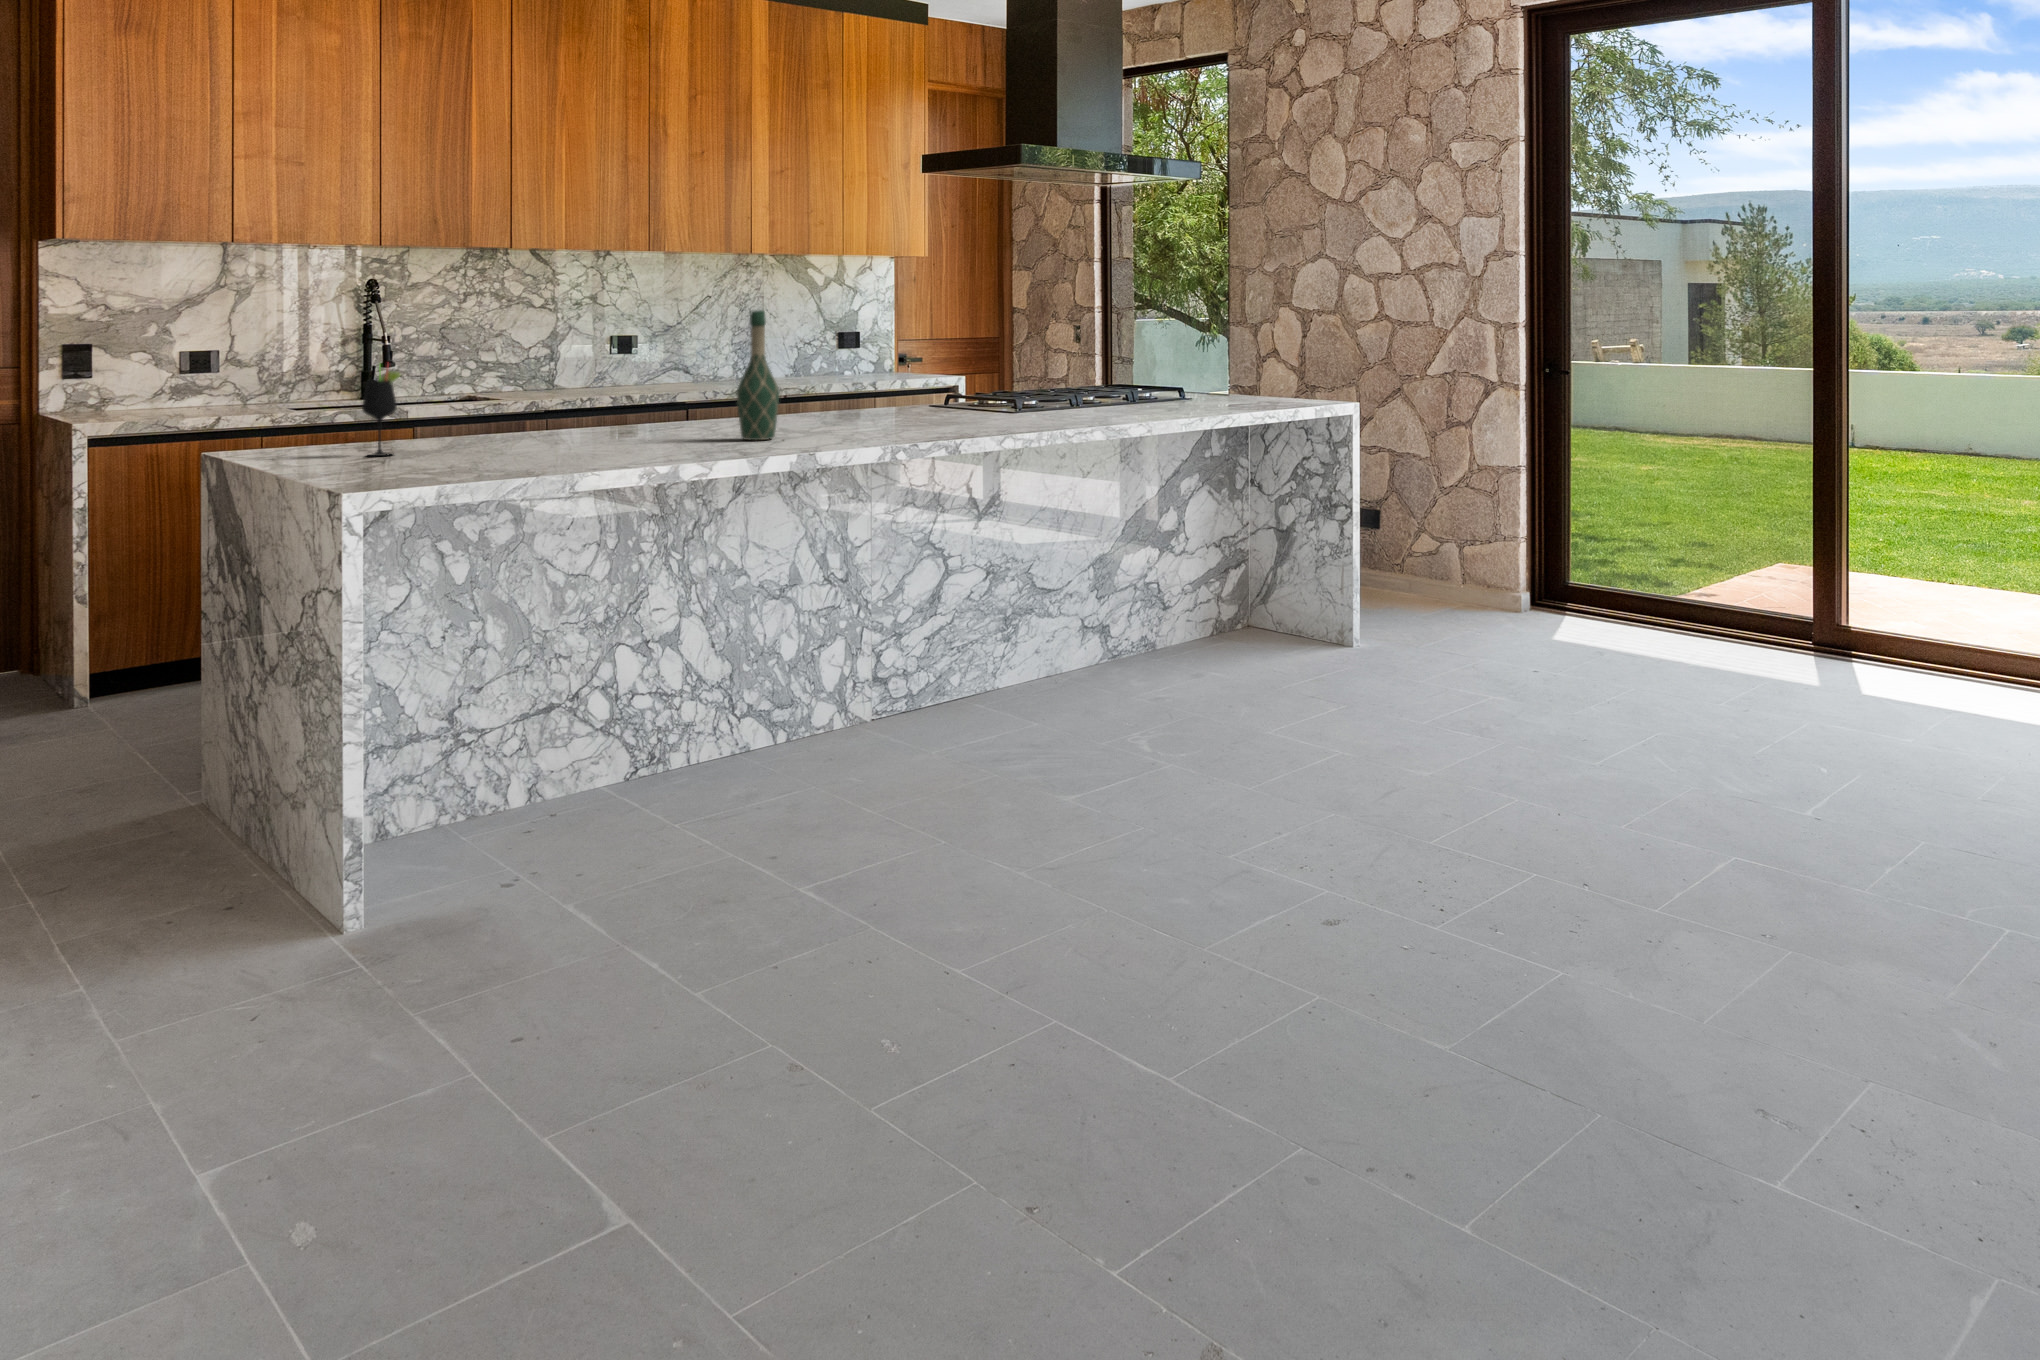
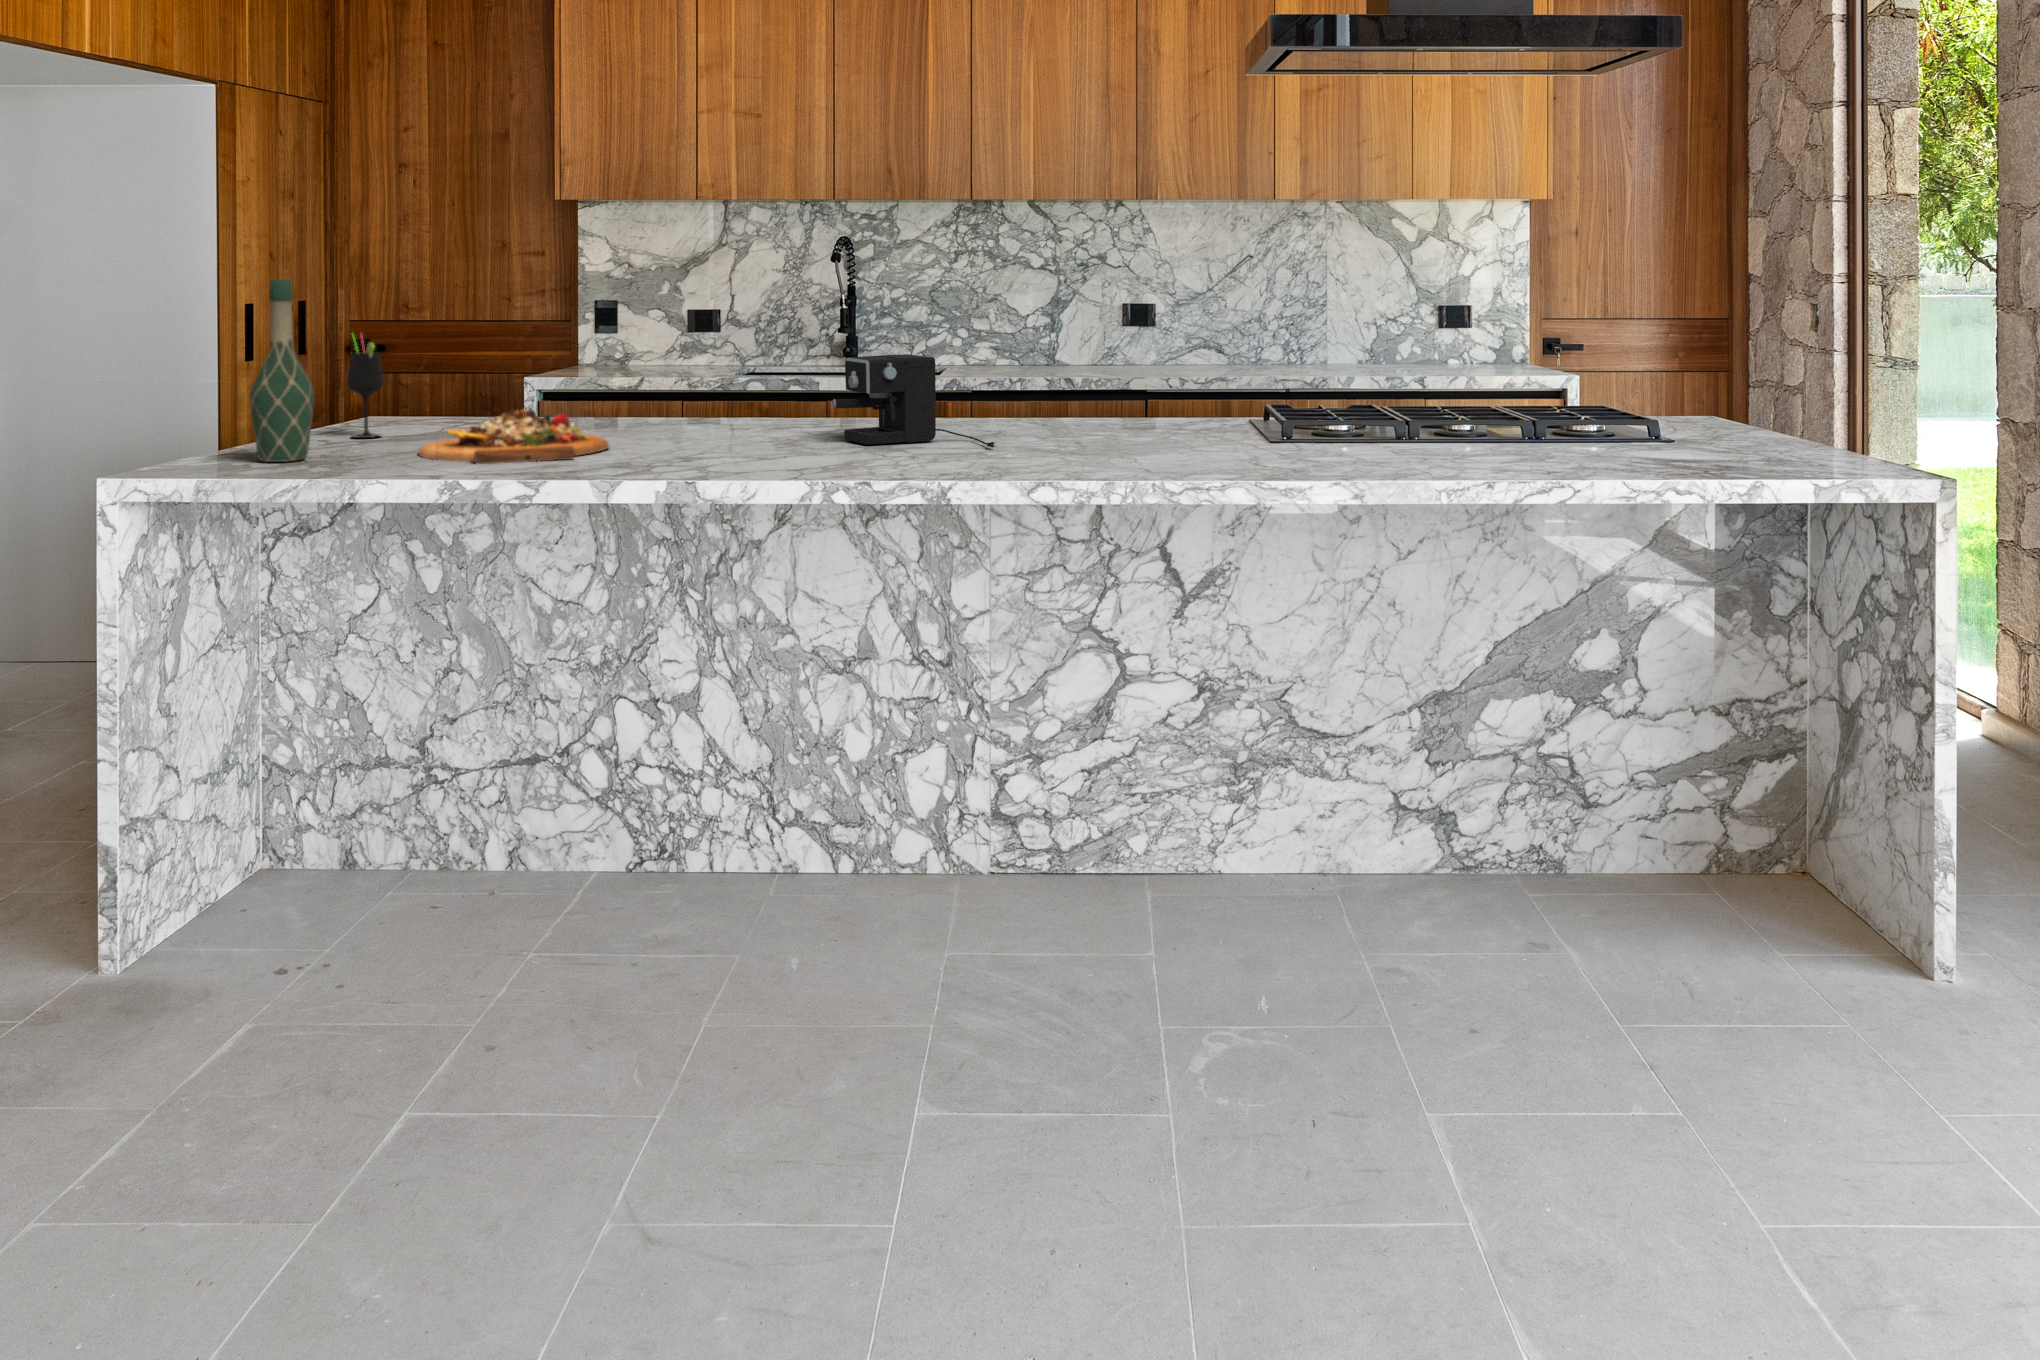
wine bottle: present [736,310,780,440] -> present [250,279,314,462]
coffee maker: none [779,365,905,428] -> present [832,354,996,447]
cutting board: none [513,415,682,455] -> present [419,409,609,464]

